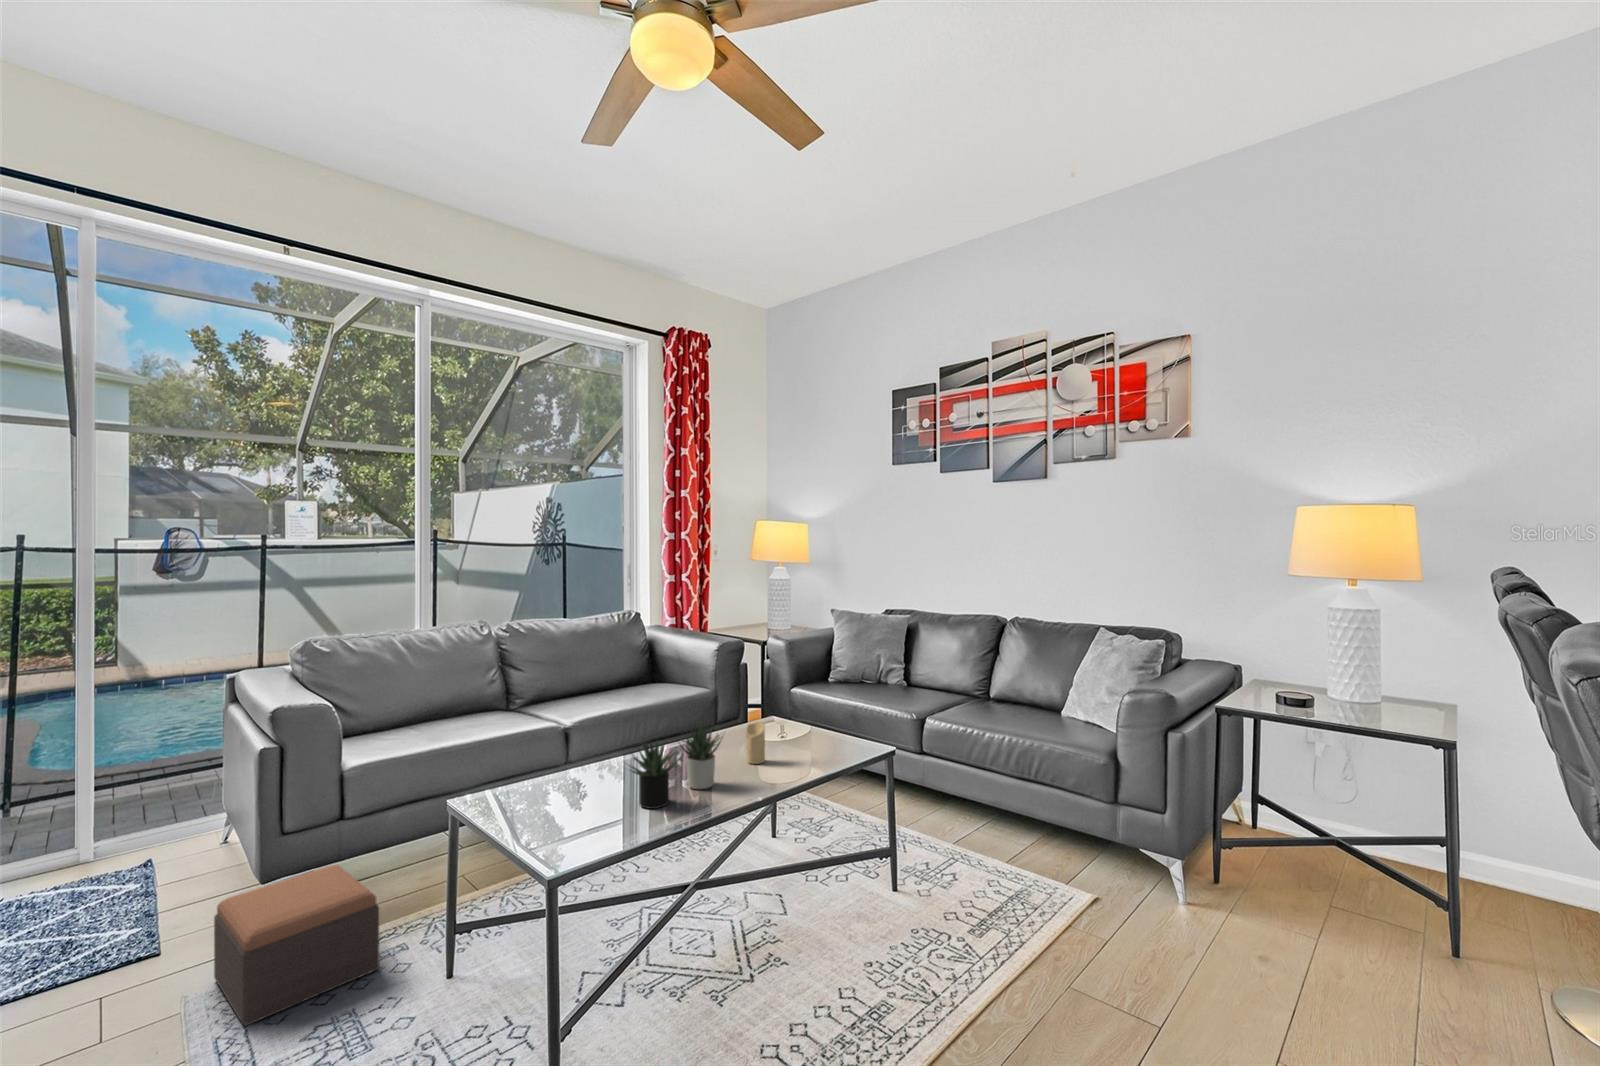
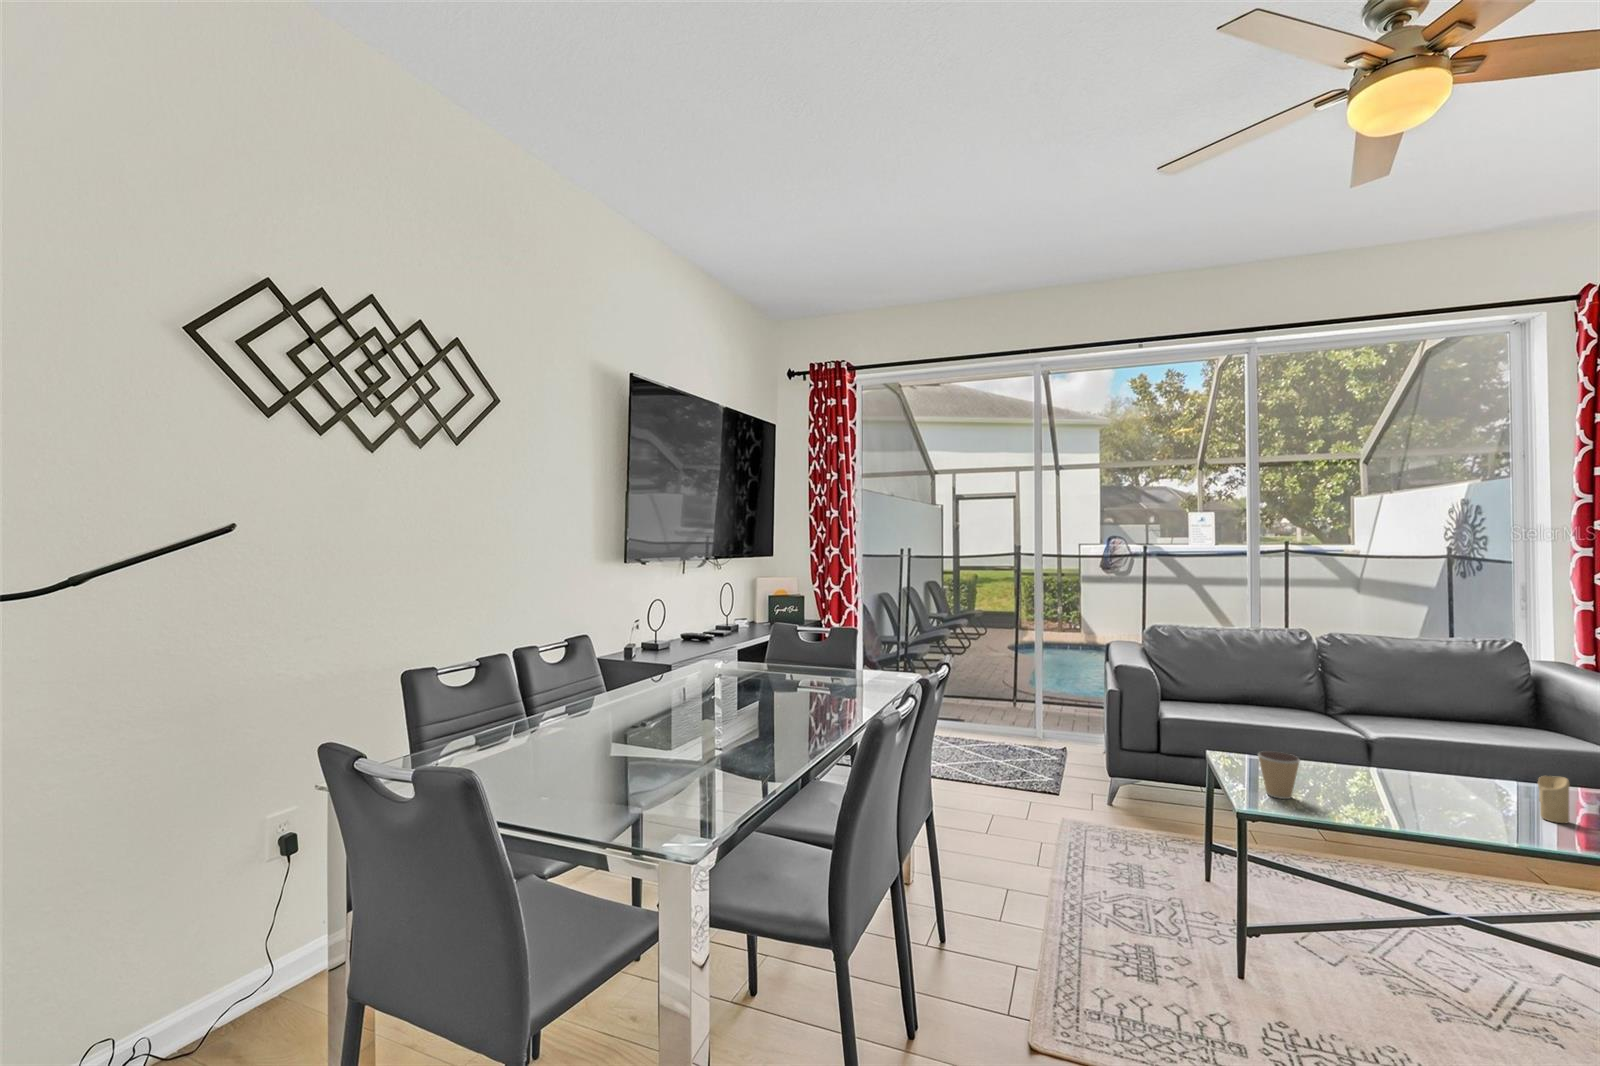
succulent plant: present [630,723,723,809] -> none [1340,745,1486,817]
coffee cup: none [544,773,591,835] -> present [1258,751,1300,799]
footstool: present [214,865,379,1026] -> none [1078,772,1166,854]

